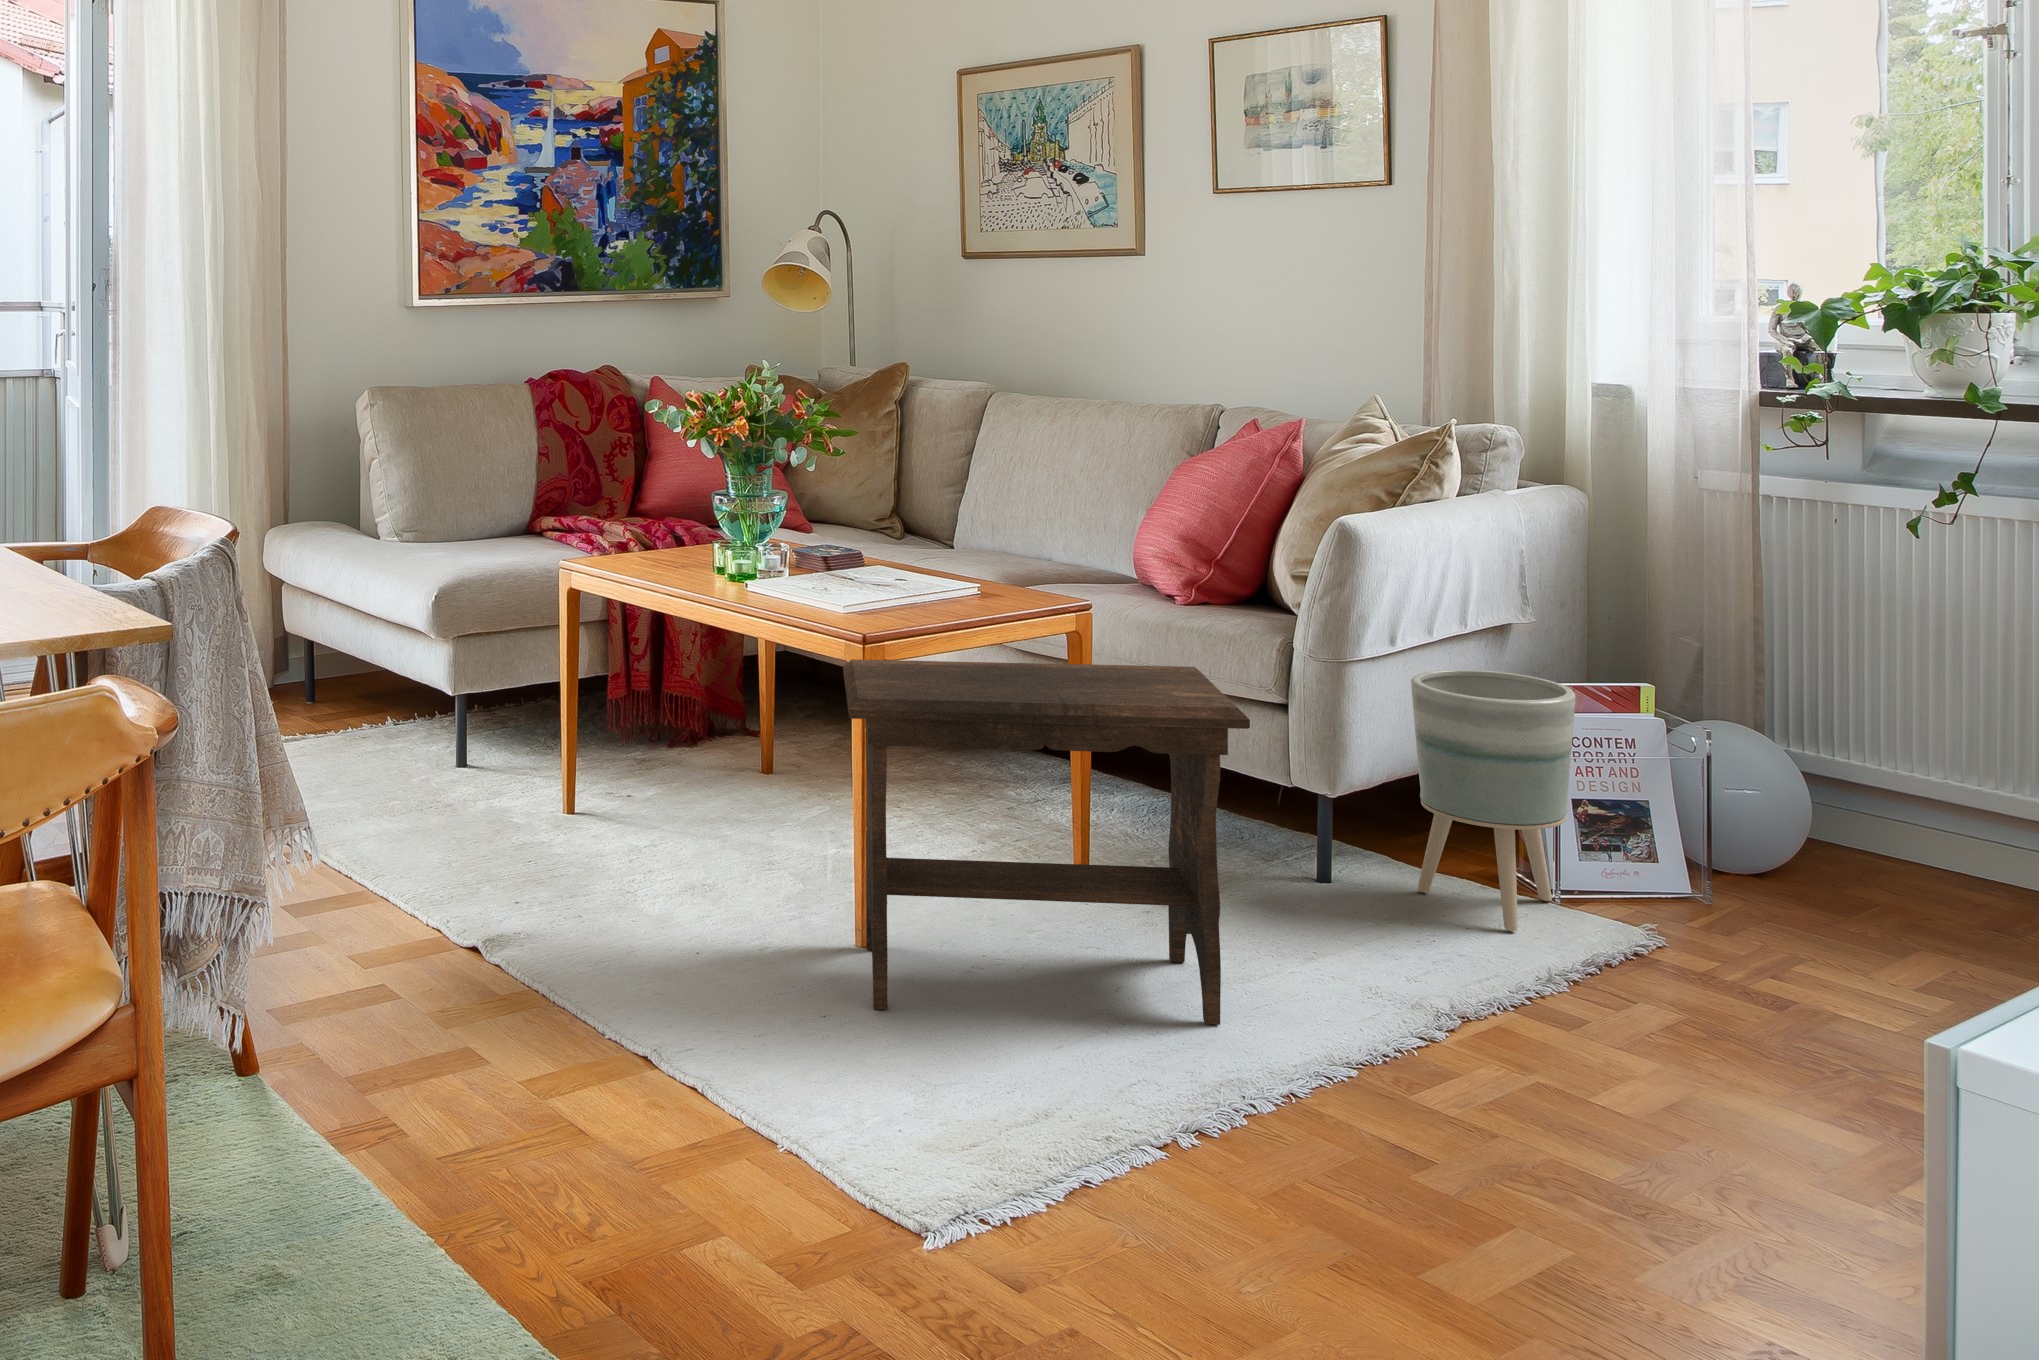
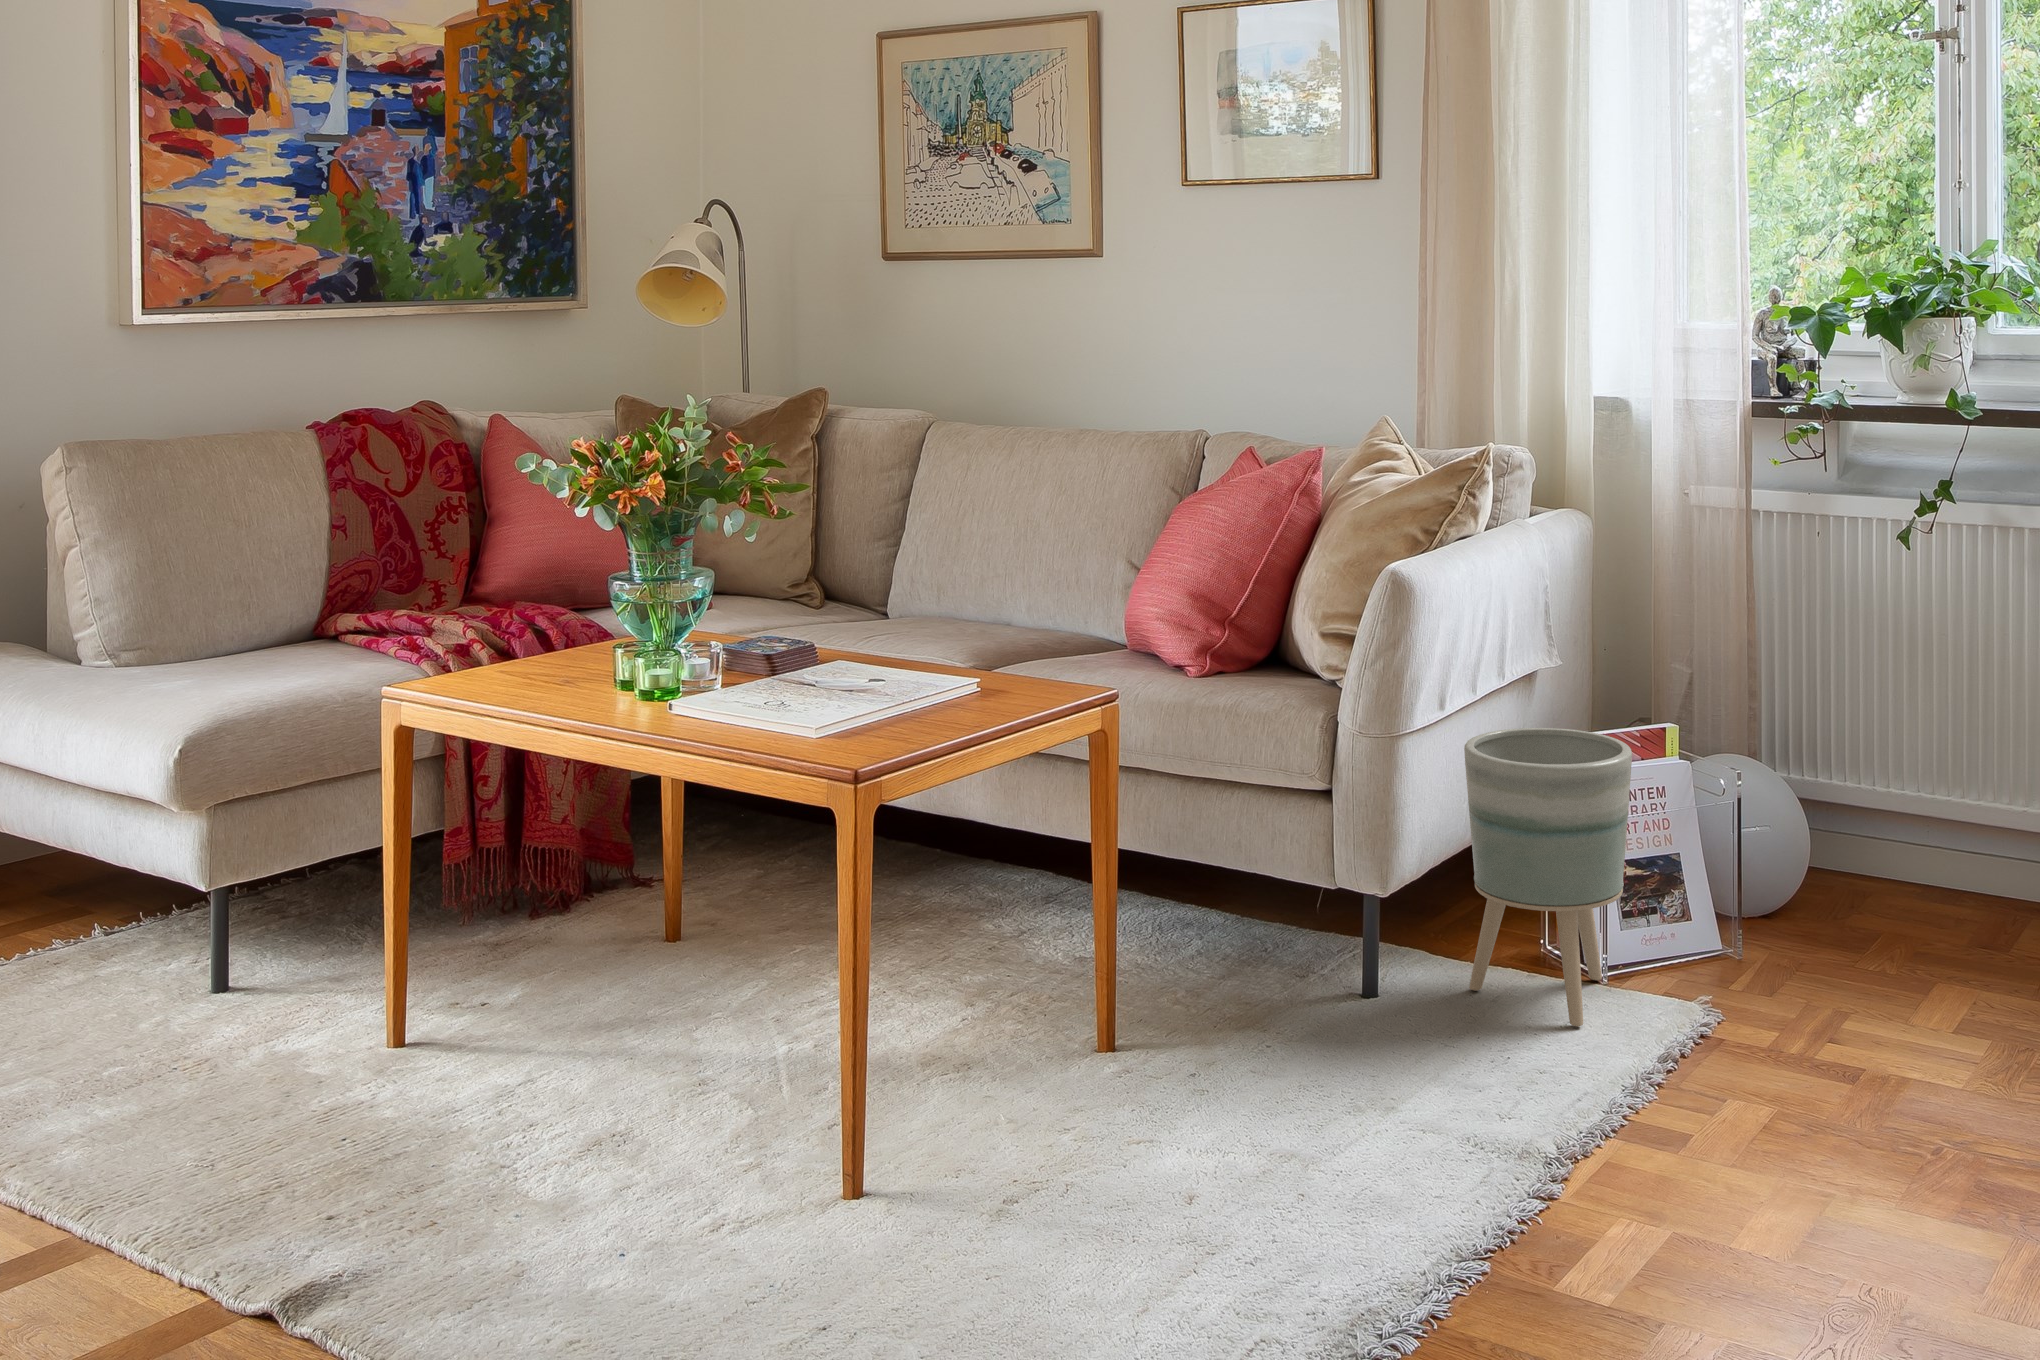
footstool: present [843,659,1250,1025] -> none [824,768,1354,1294]

